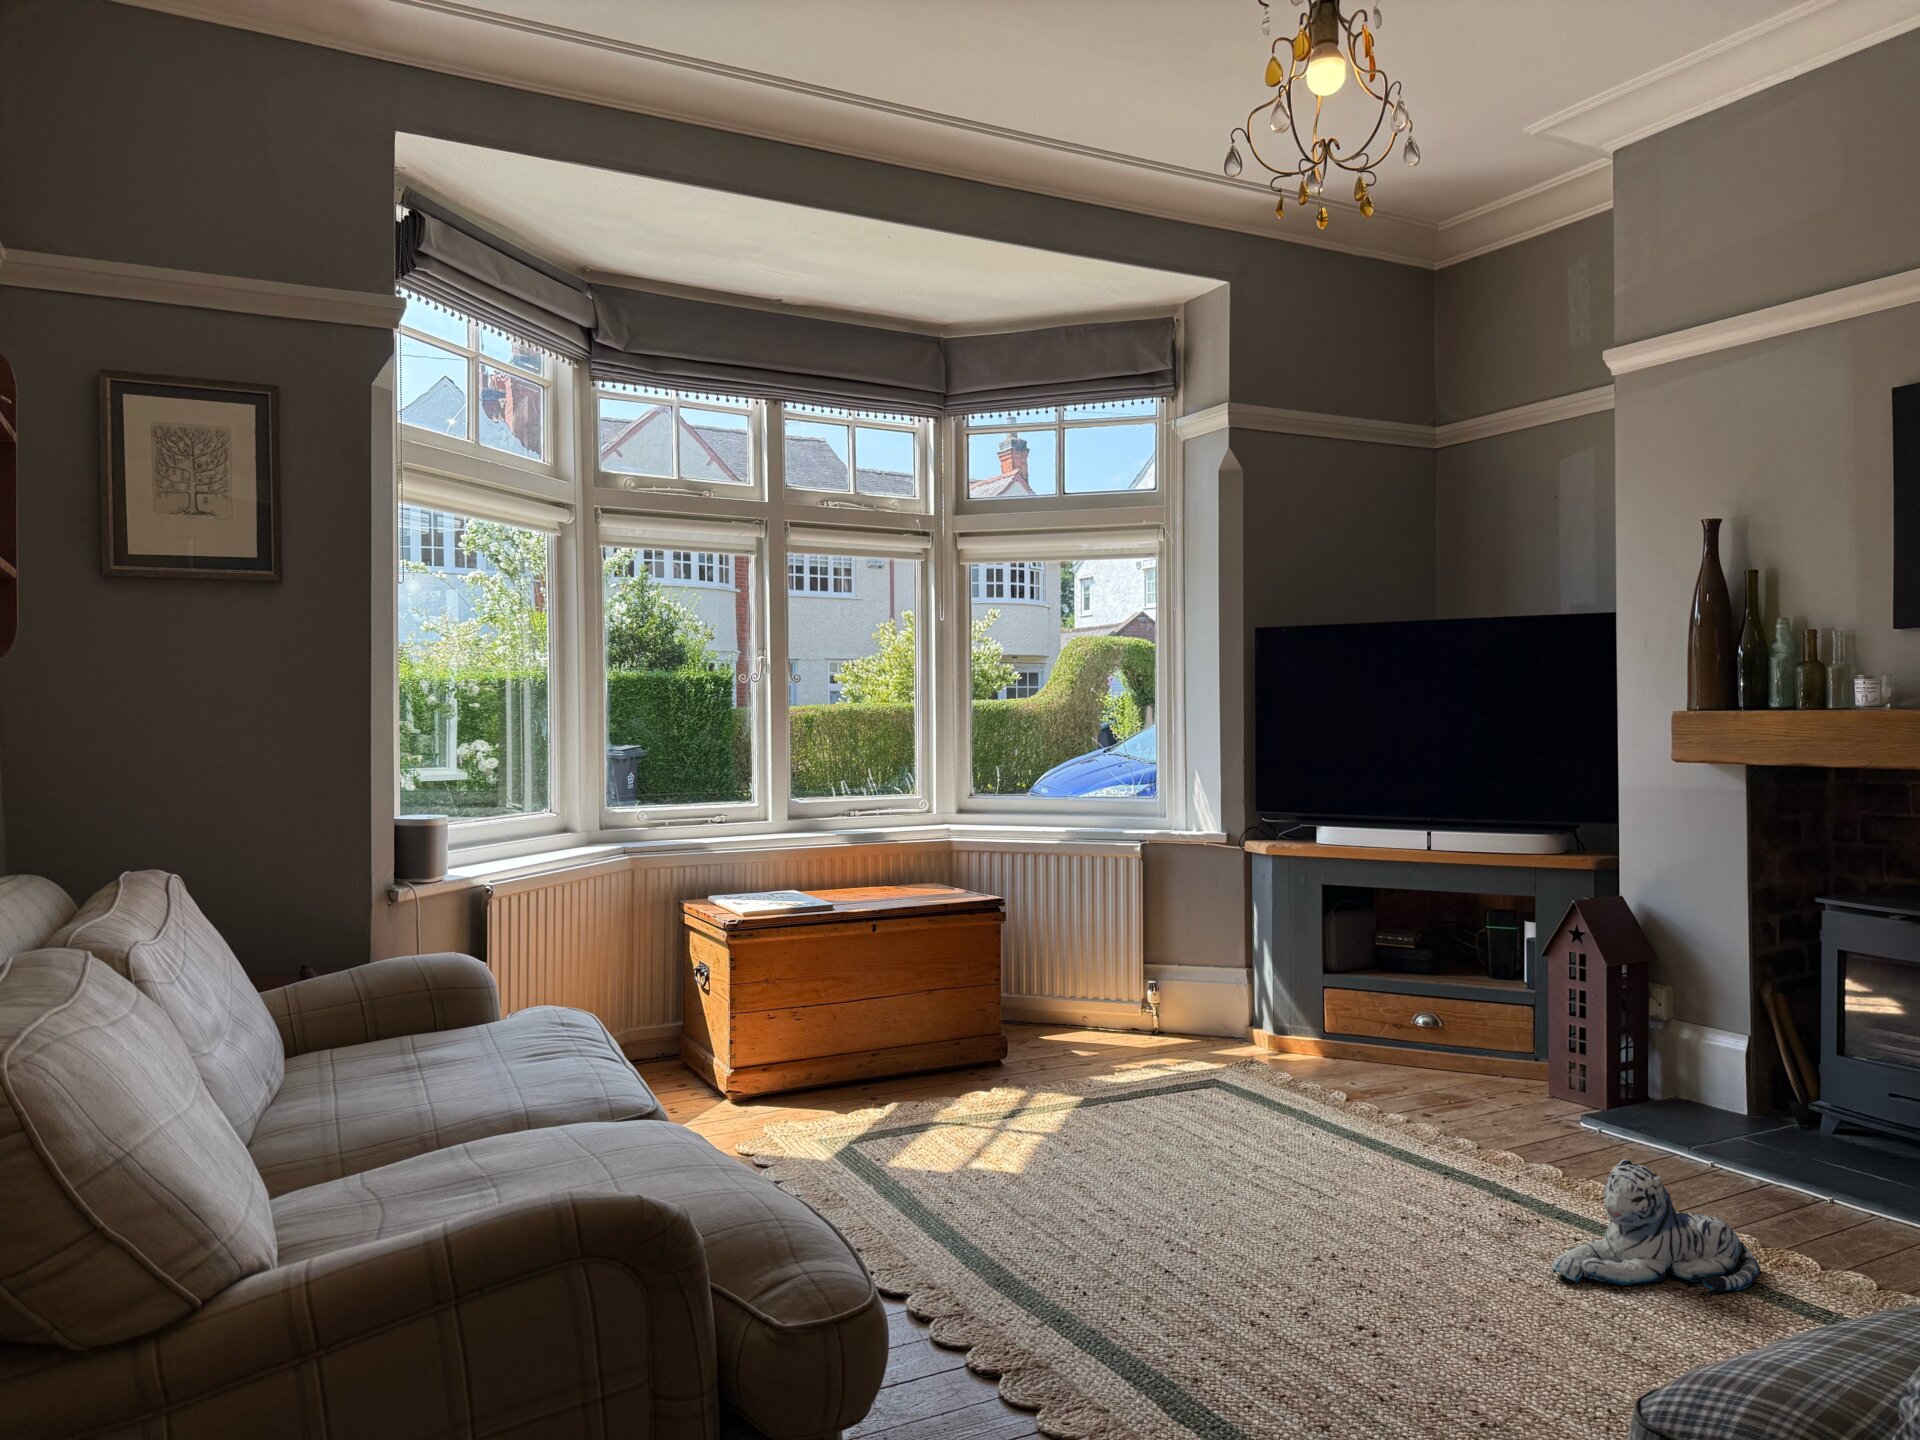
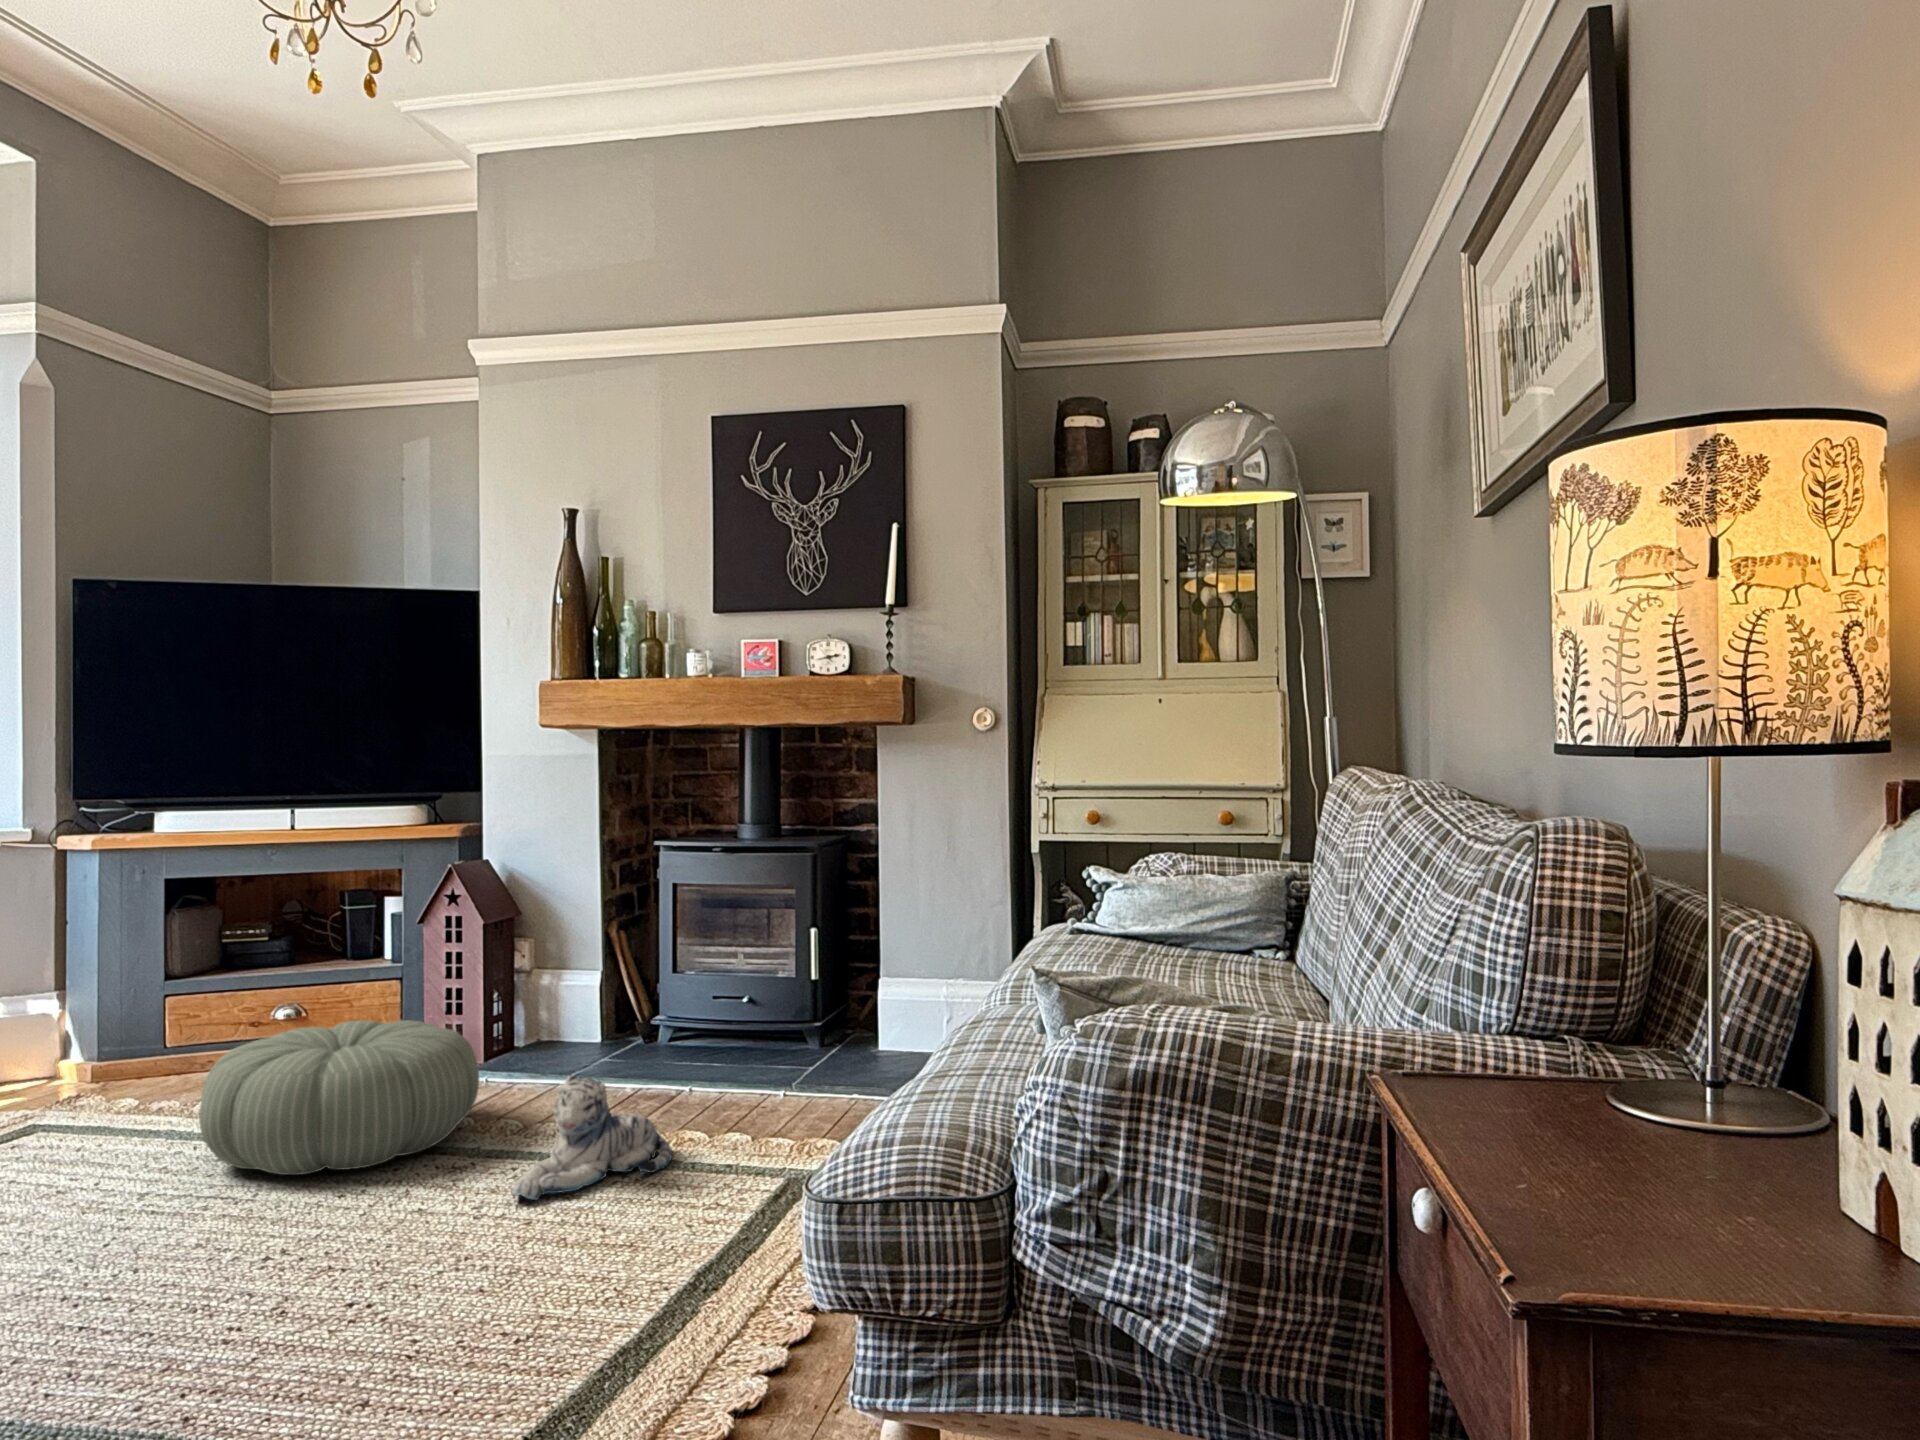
pouf: none [1309,1047,1564,1195] -> present [199,1020,479,1175]

